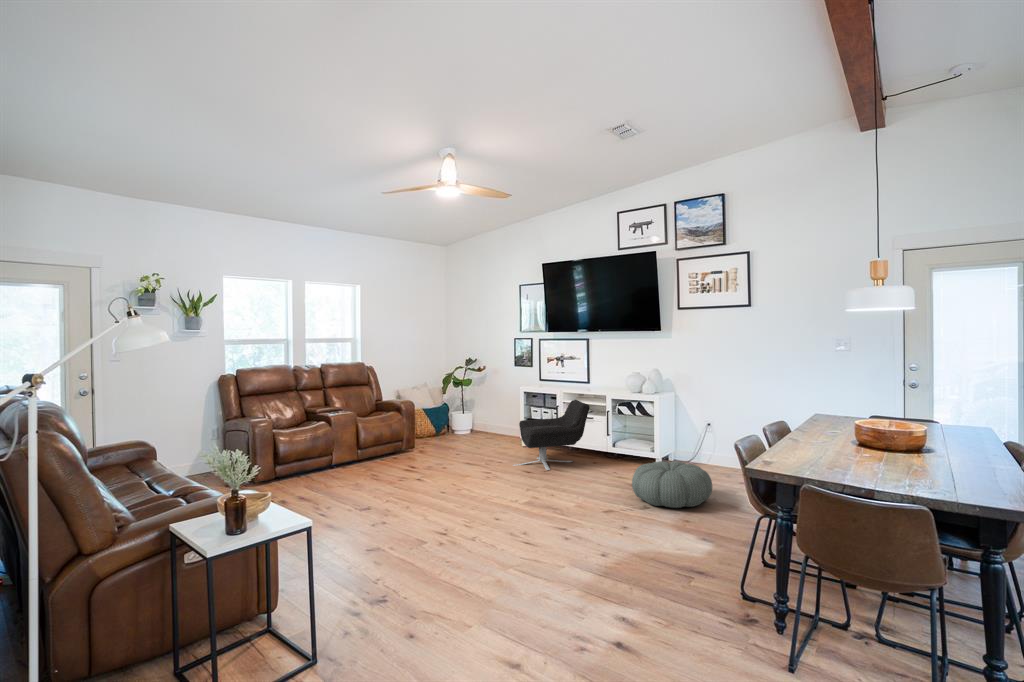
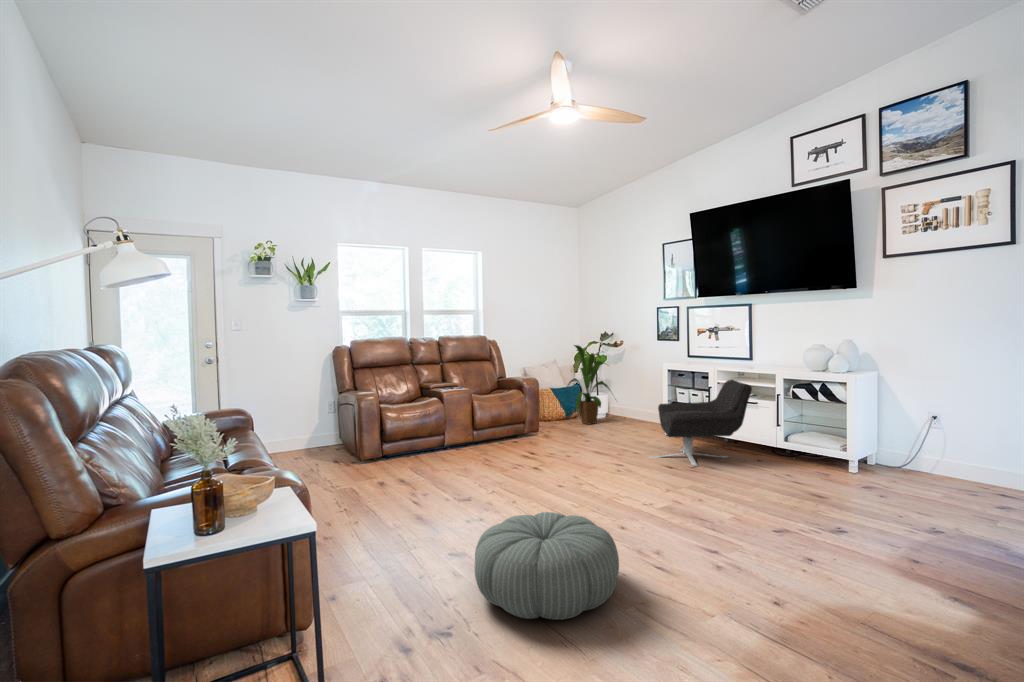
house plant: none [436,370,484,440] -> present [568,345,611,424]
pouf: present [632,461,712,508] -> present [475,512,619,620]

